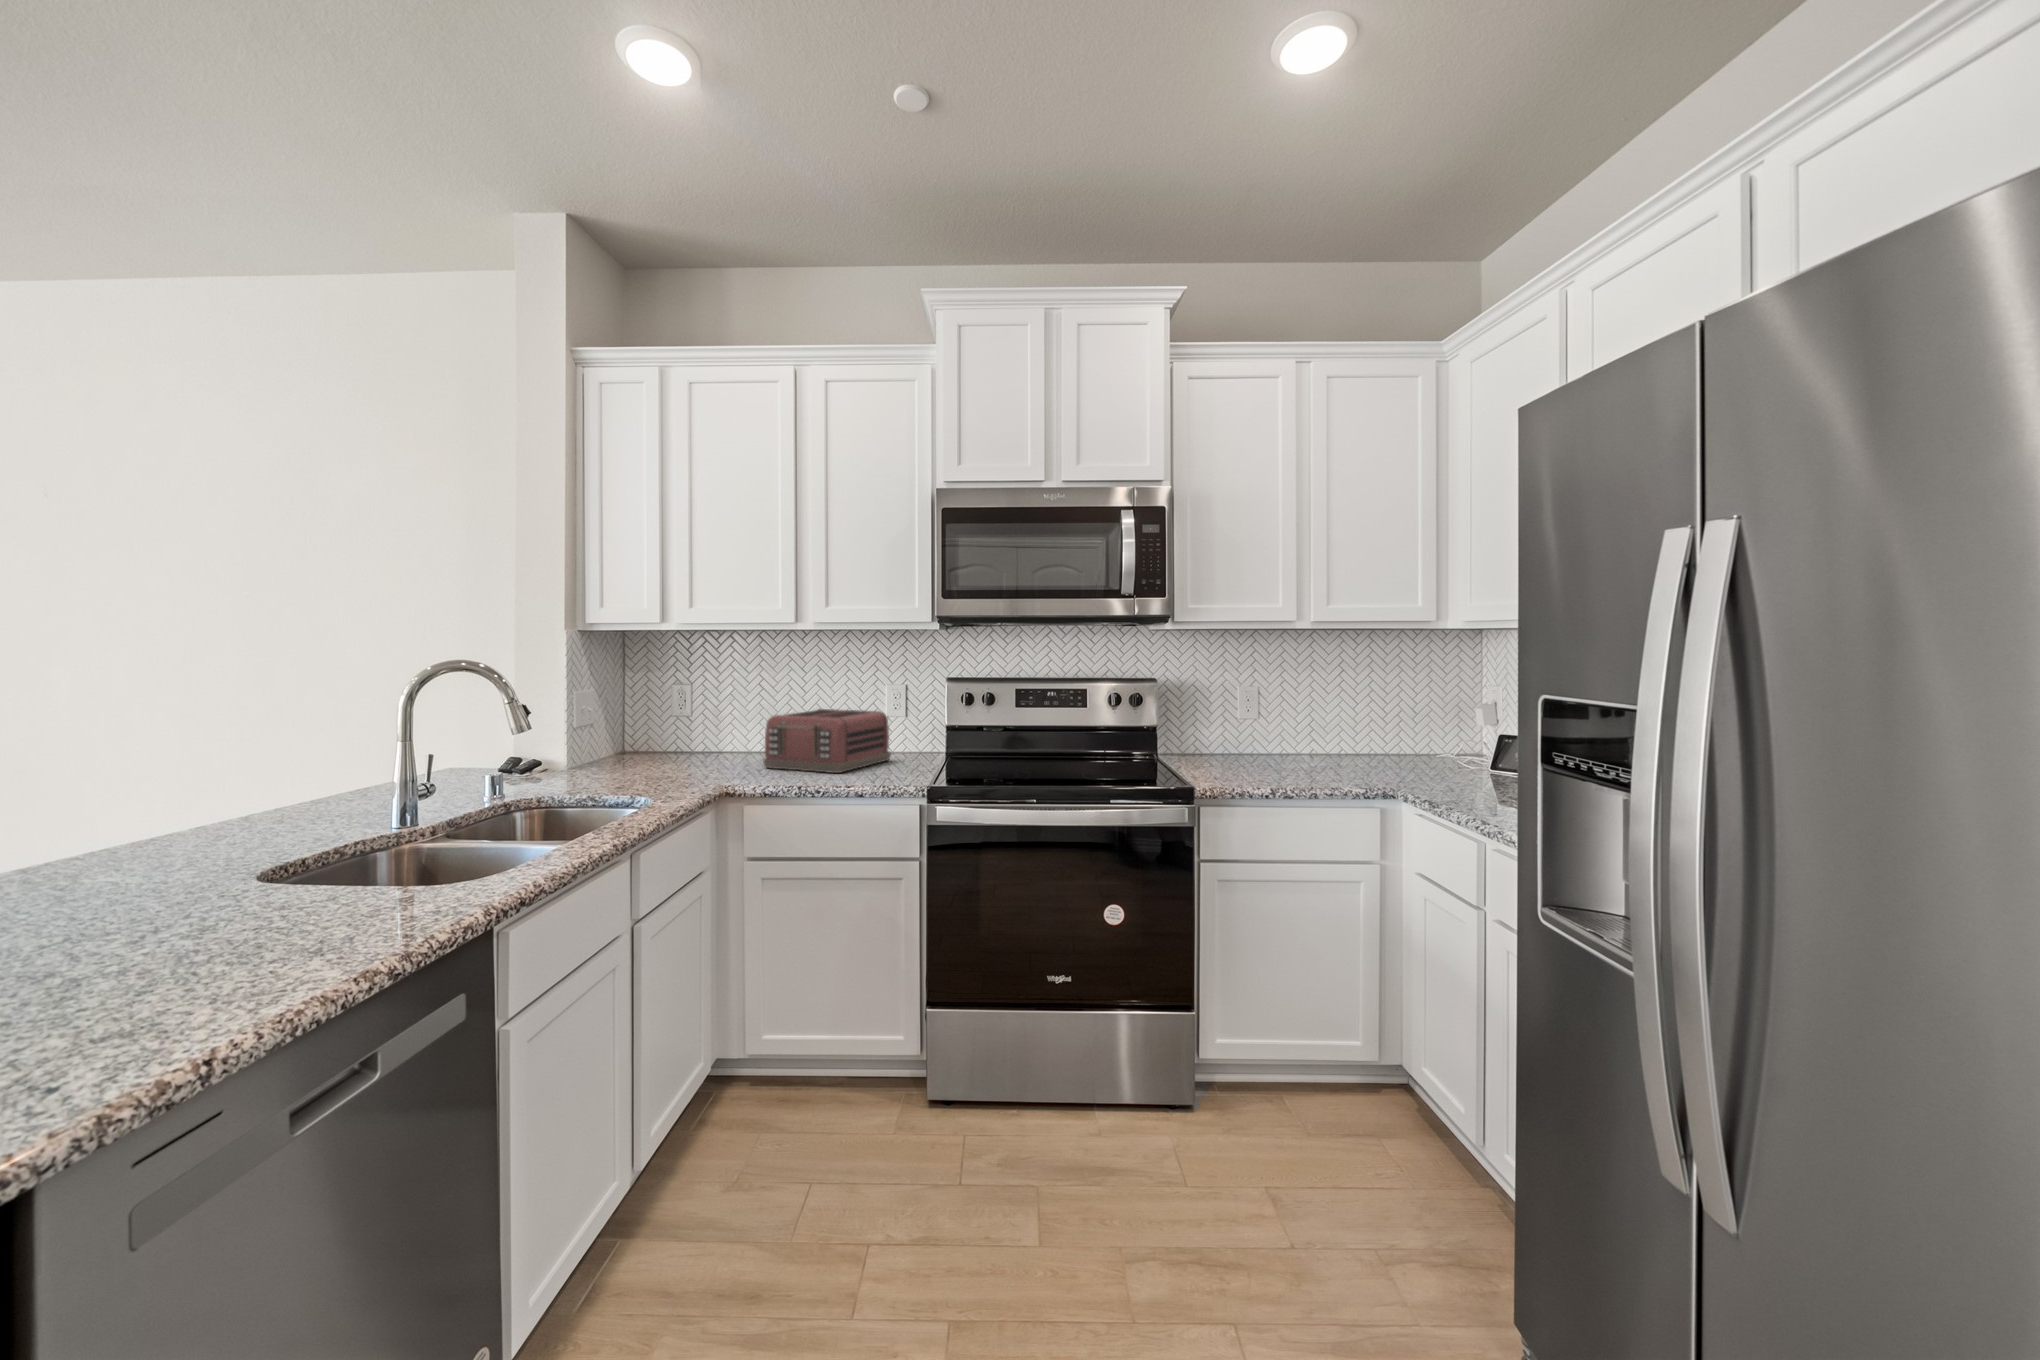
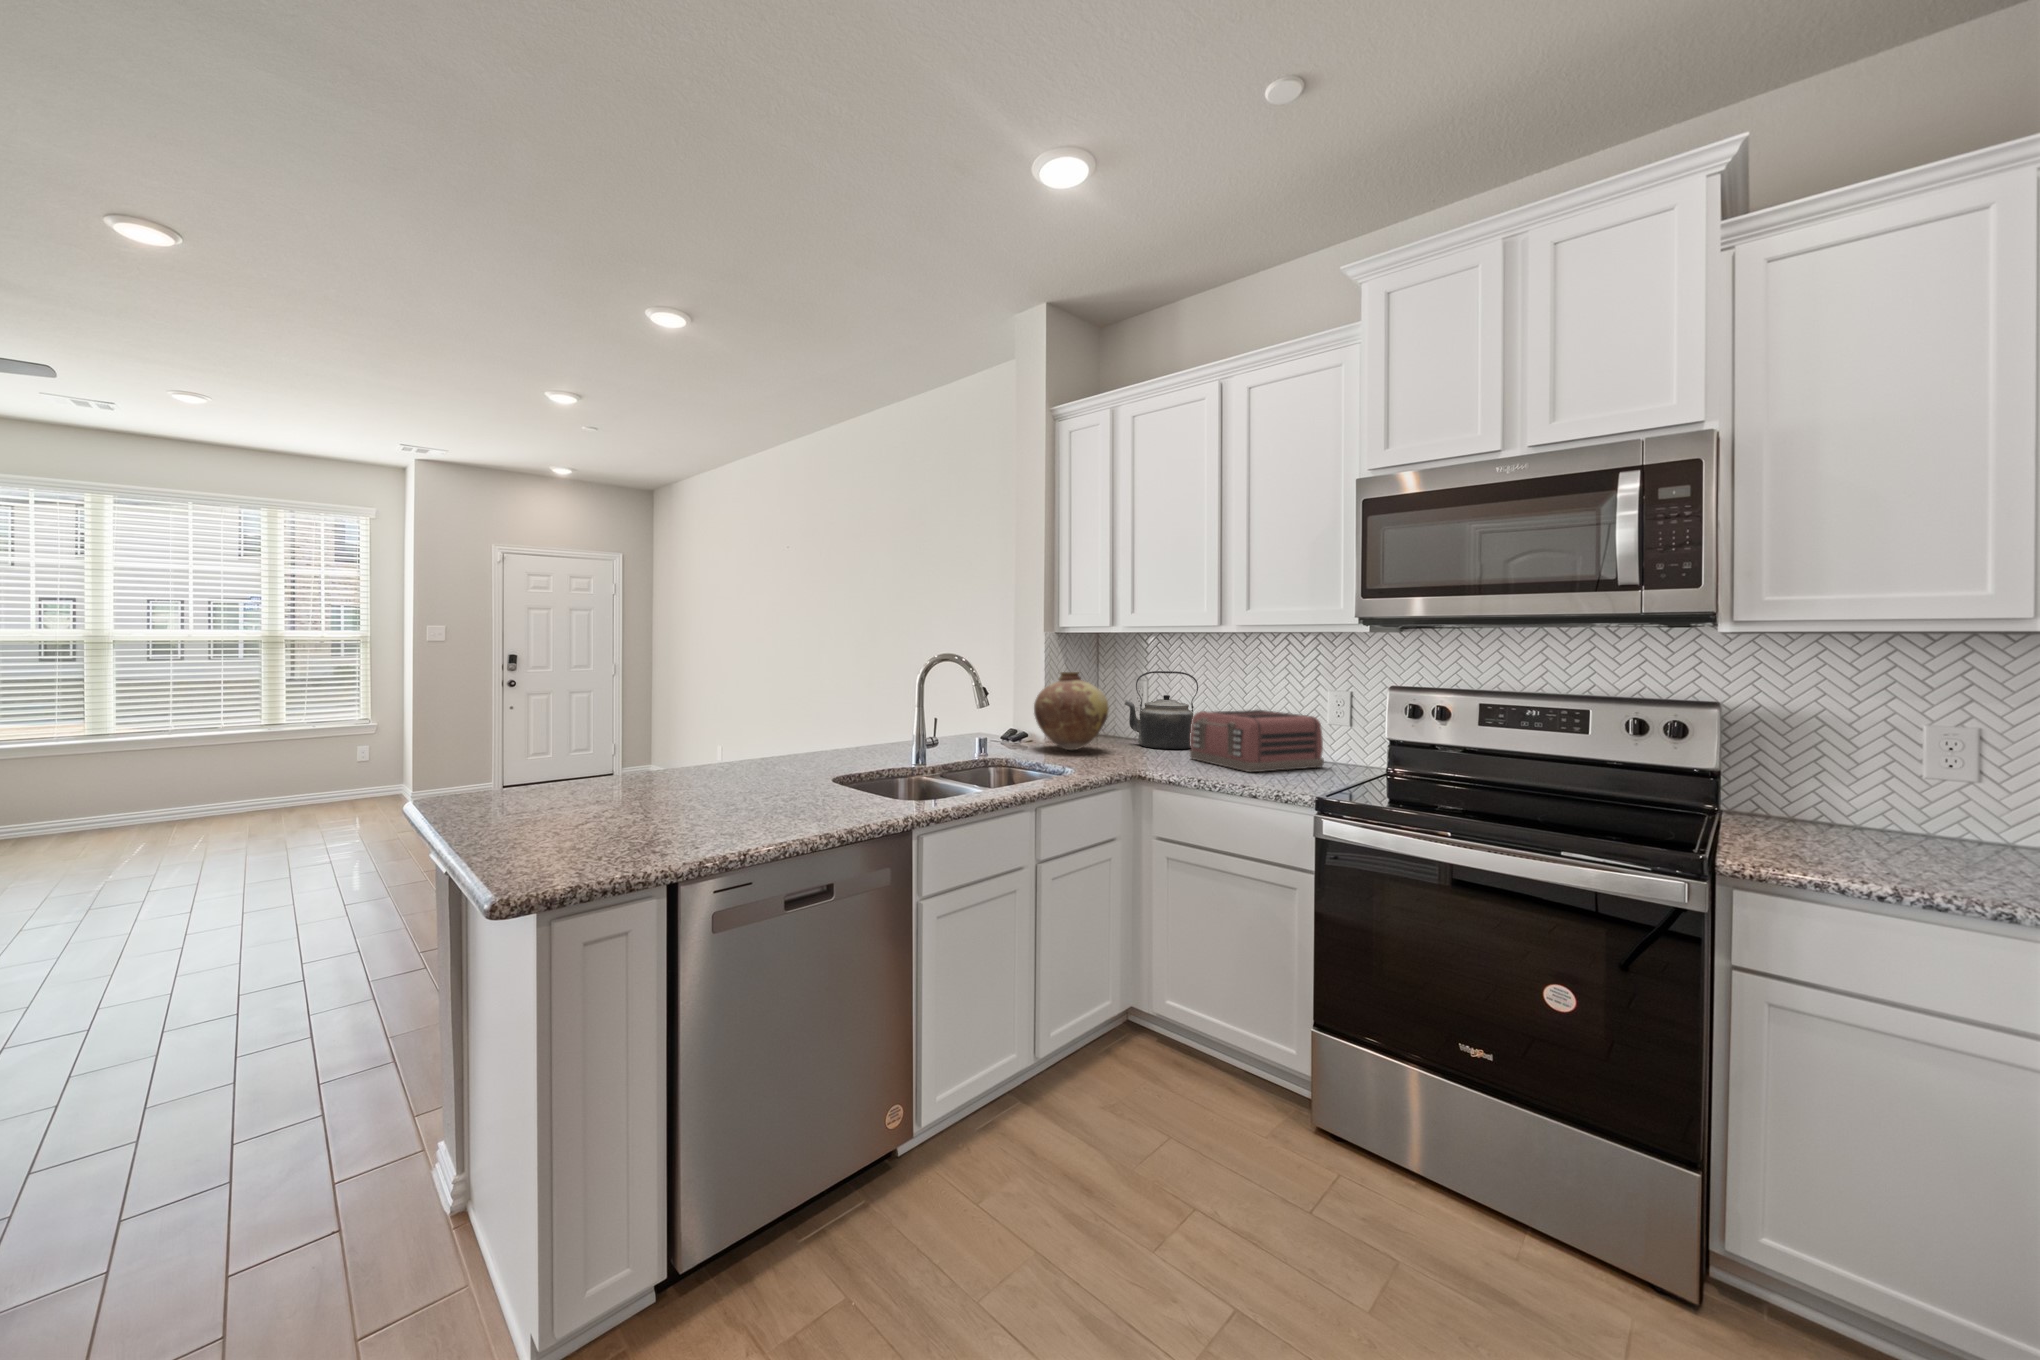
kettle: none [668,673,752,762] -> present [1125,671,1198,749]
vase: none [570,679,668,776] -> present [1034,672,1109,750]

